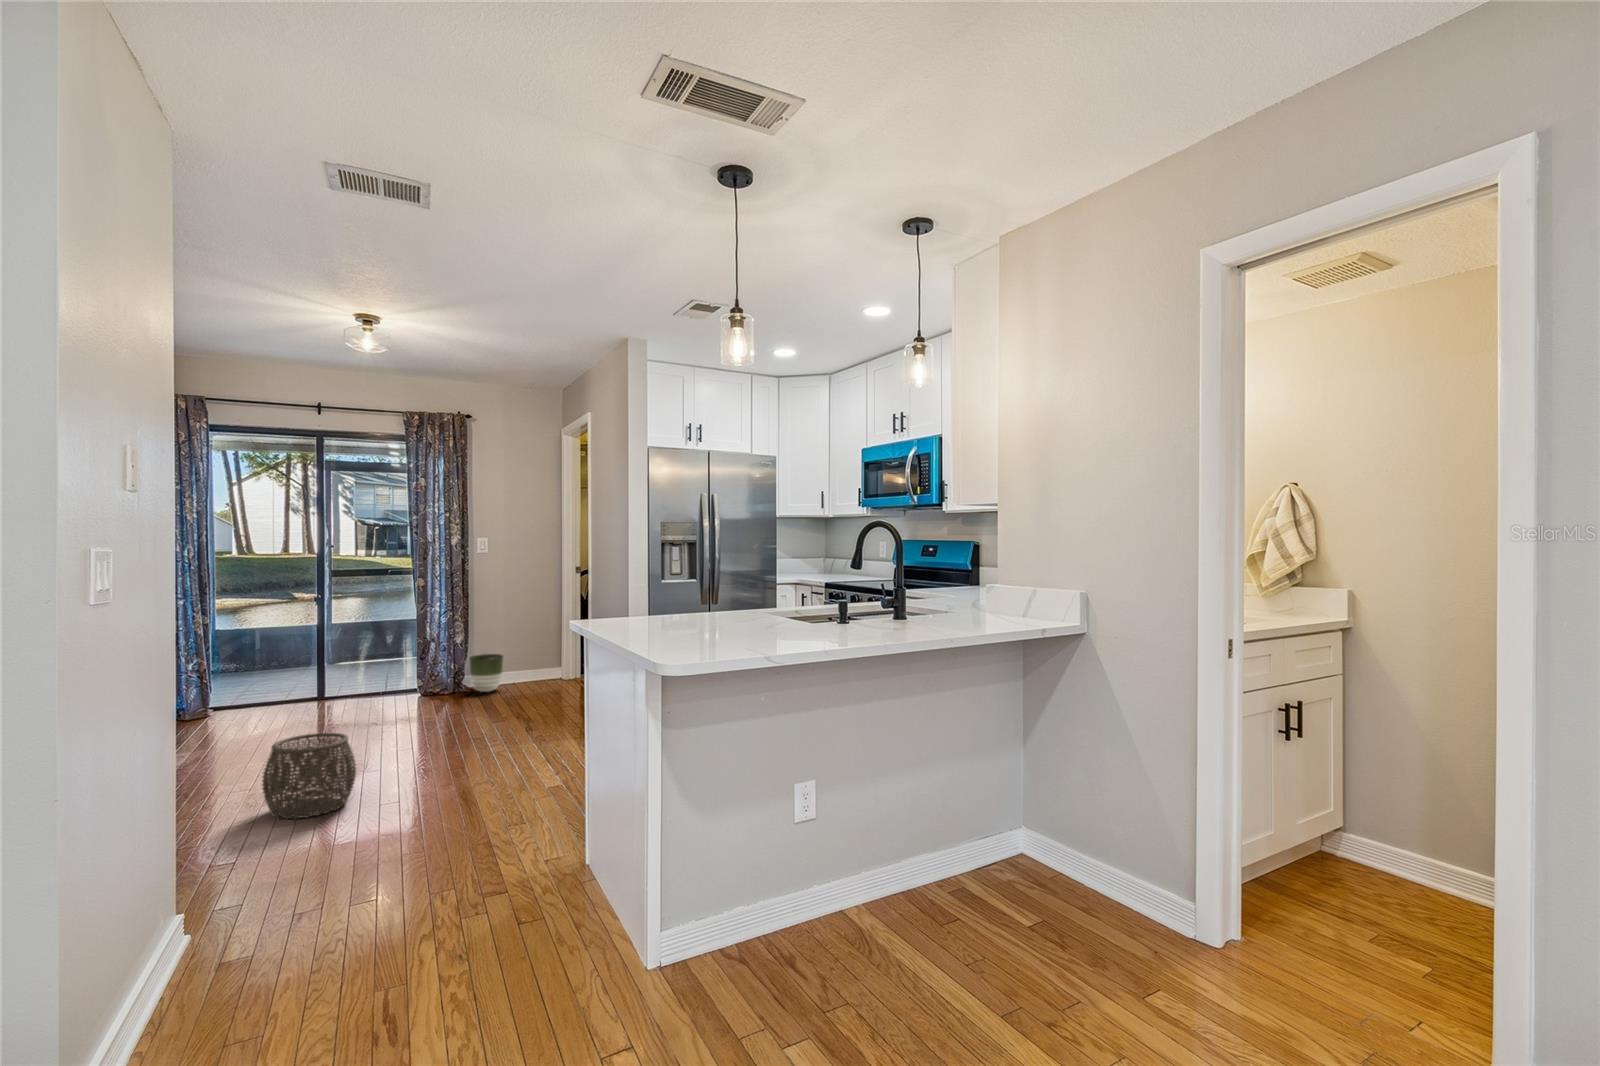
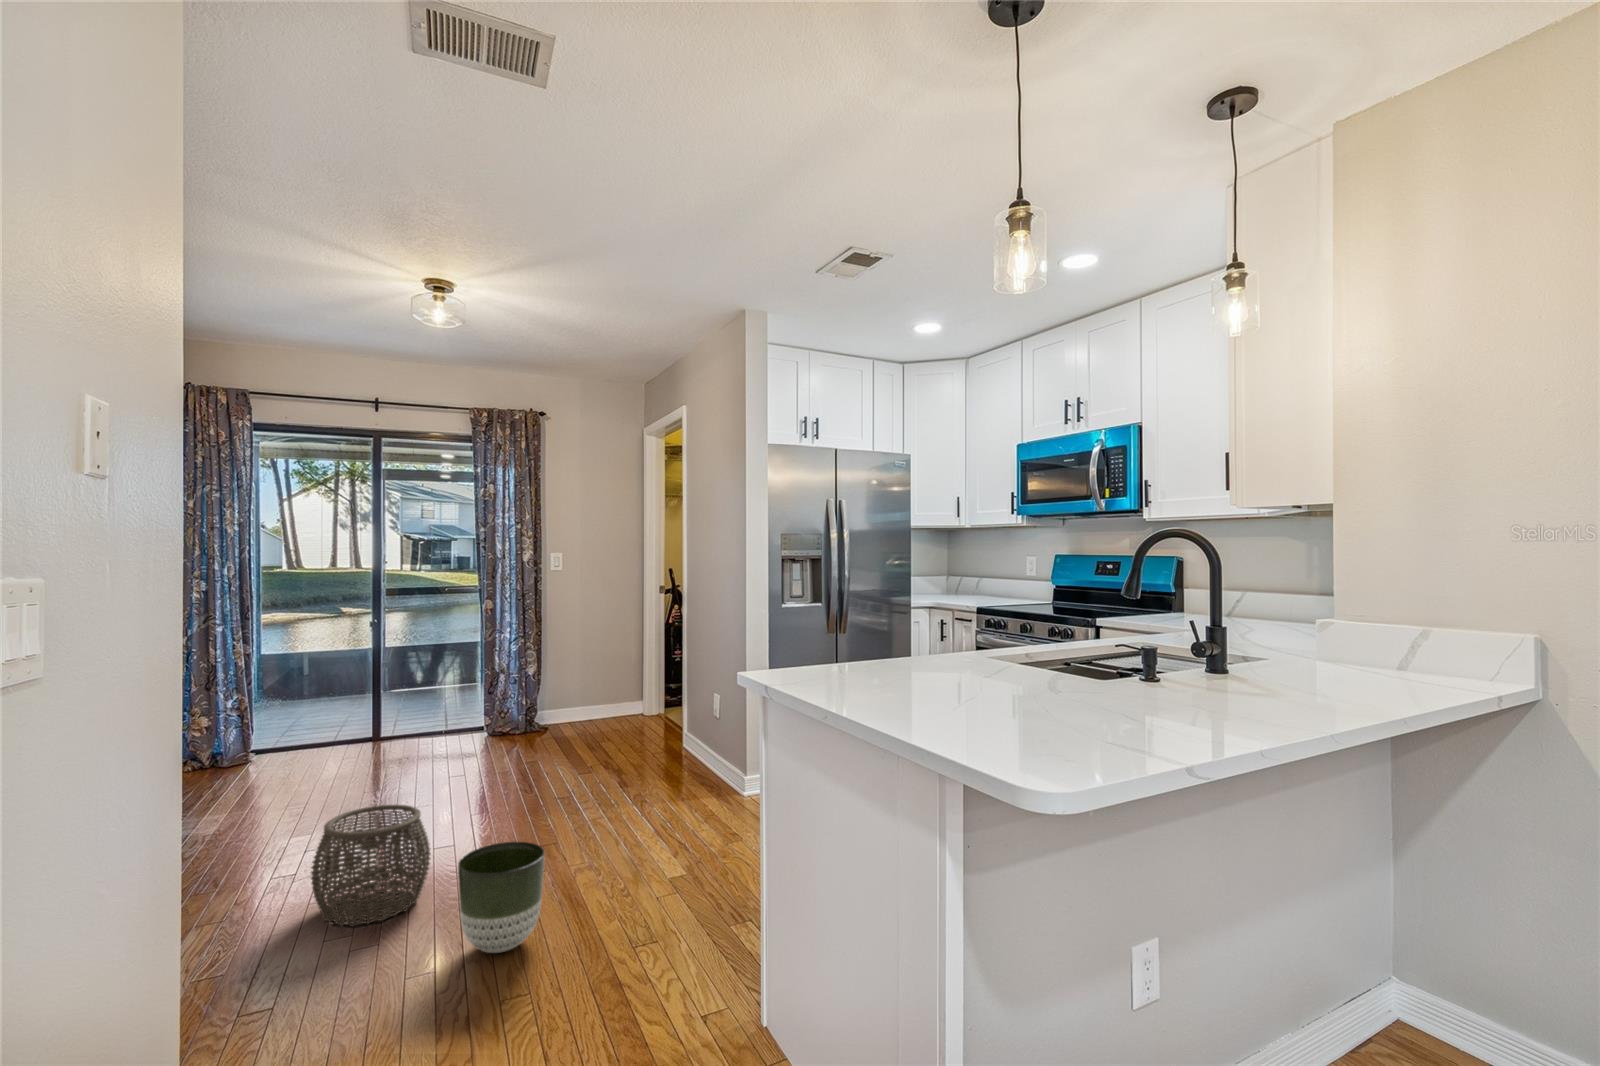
planter: present [469,654,503,692] -> present [458,842,545,953]

